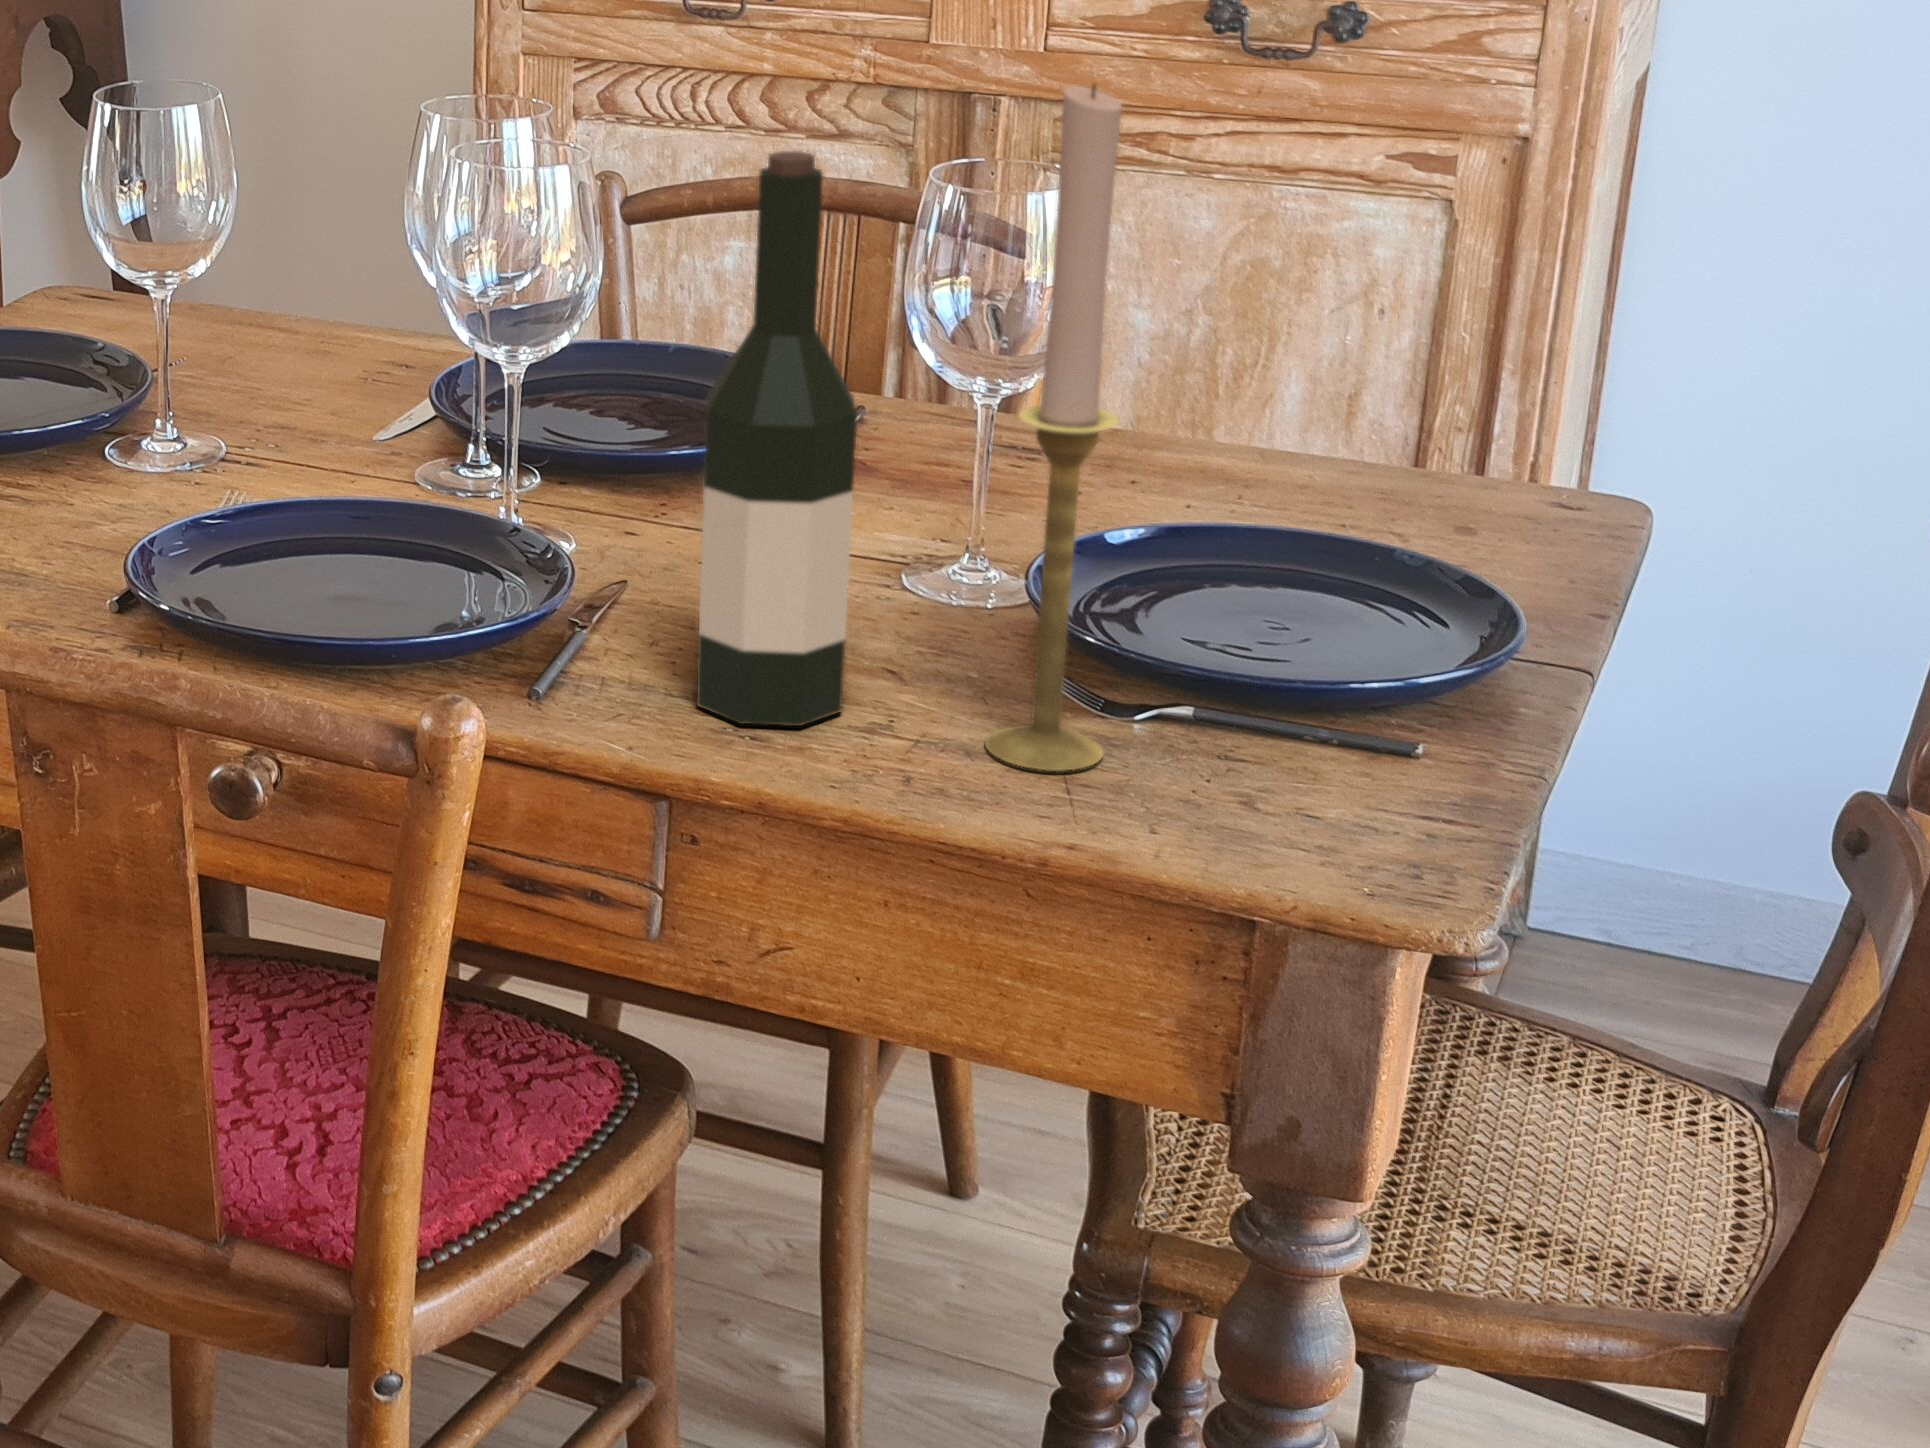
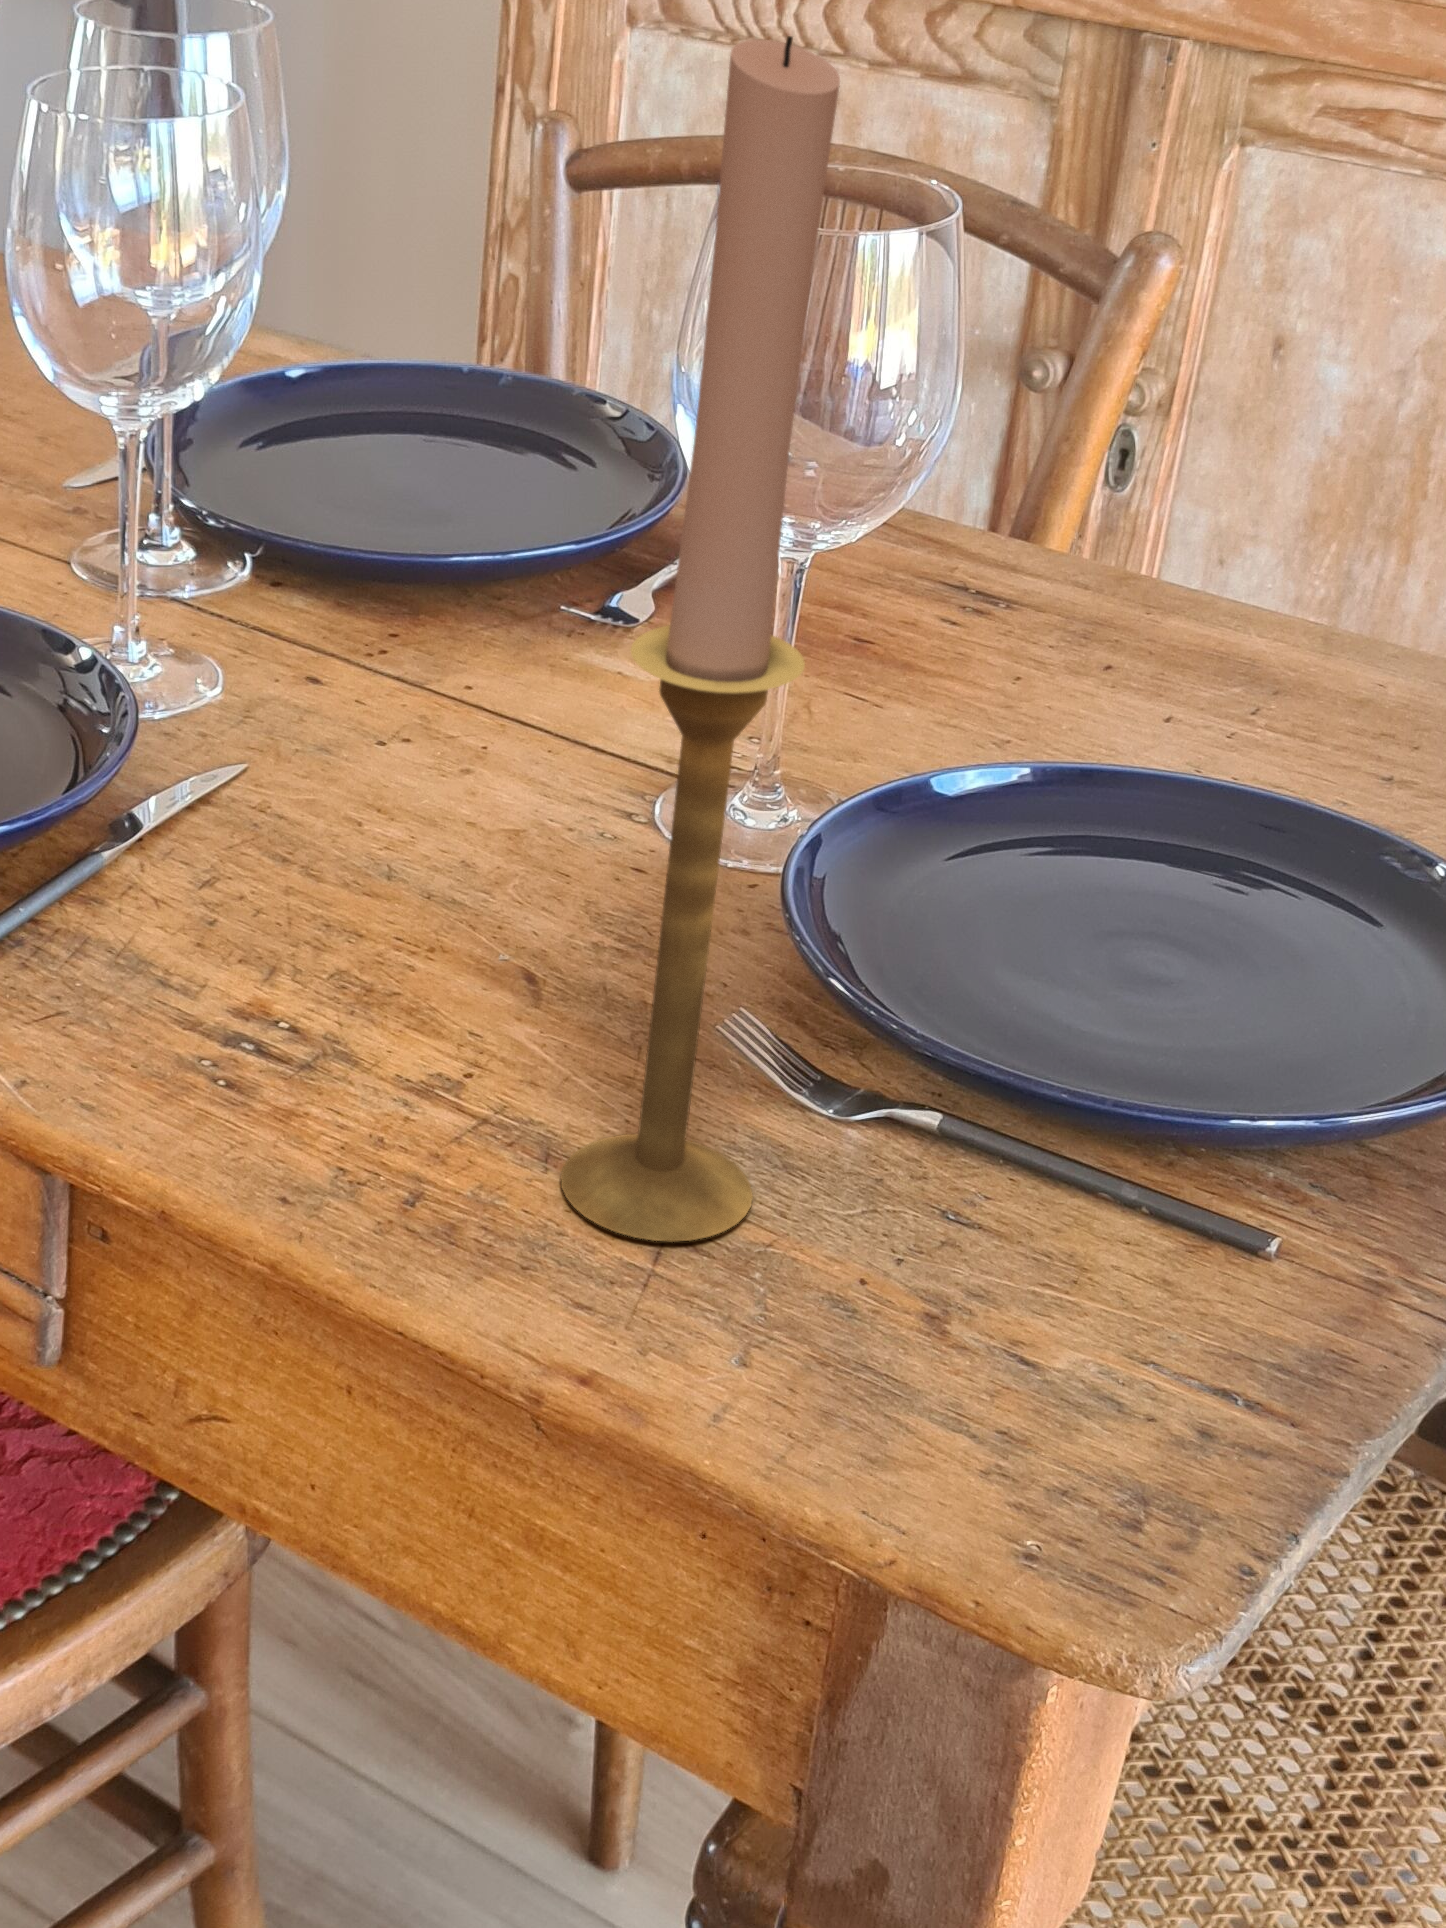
wine bottle: present [697,151,857,726] -> none [151,117,422,1091]

